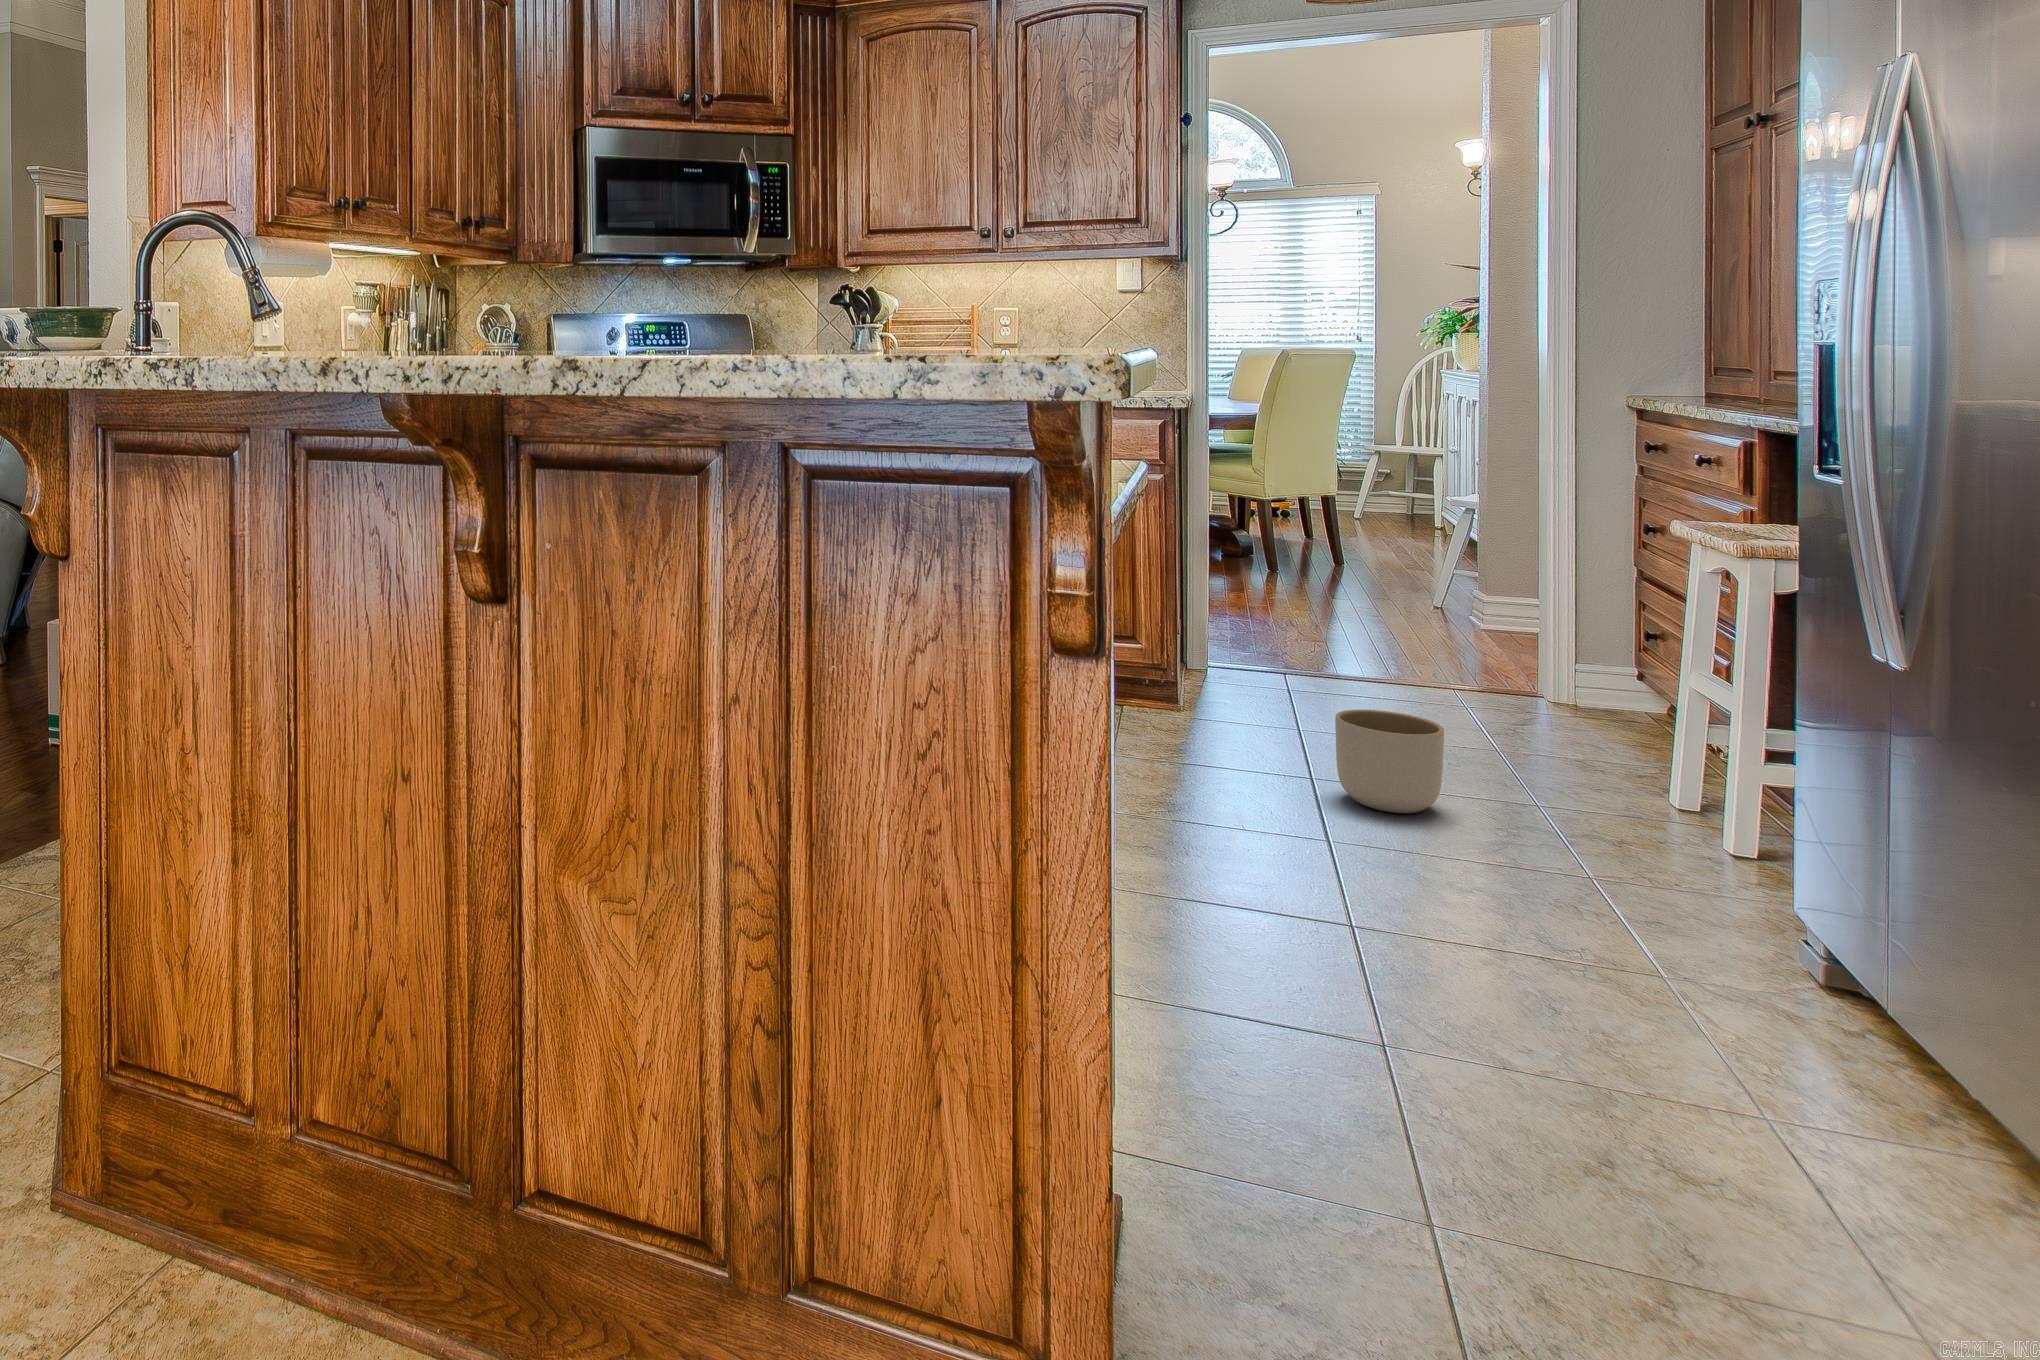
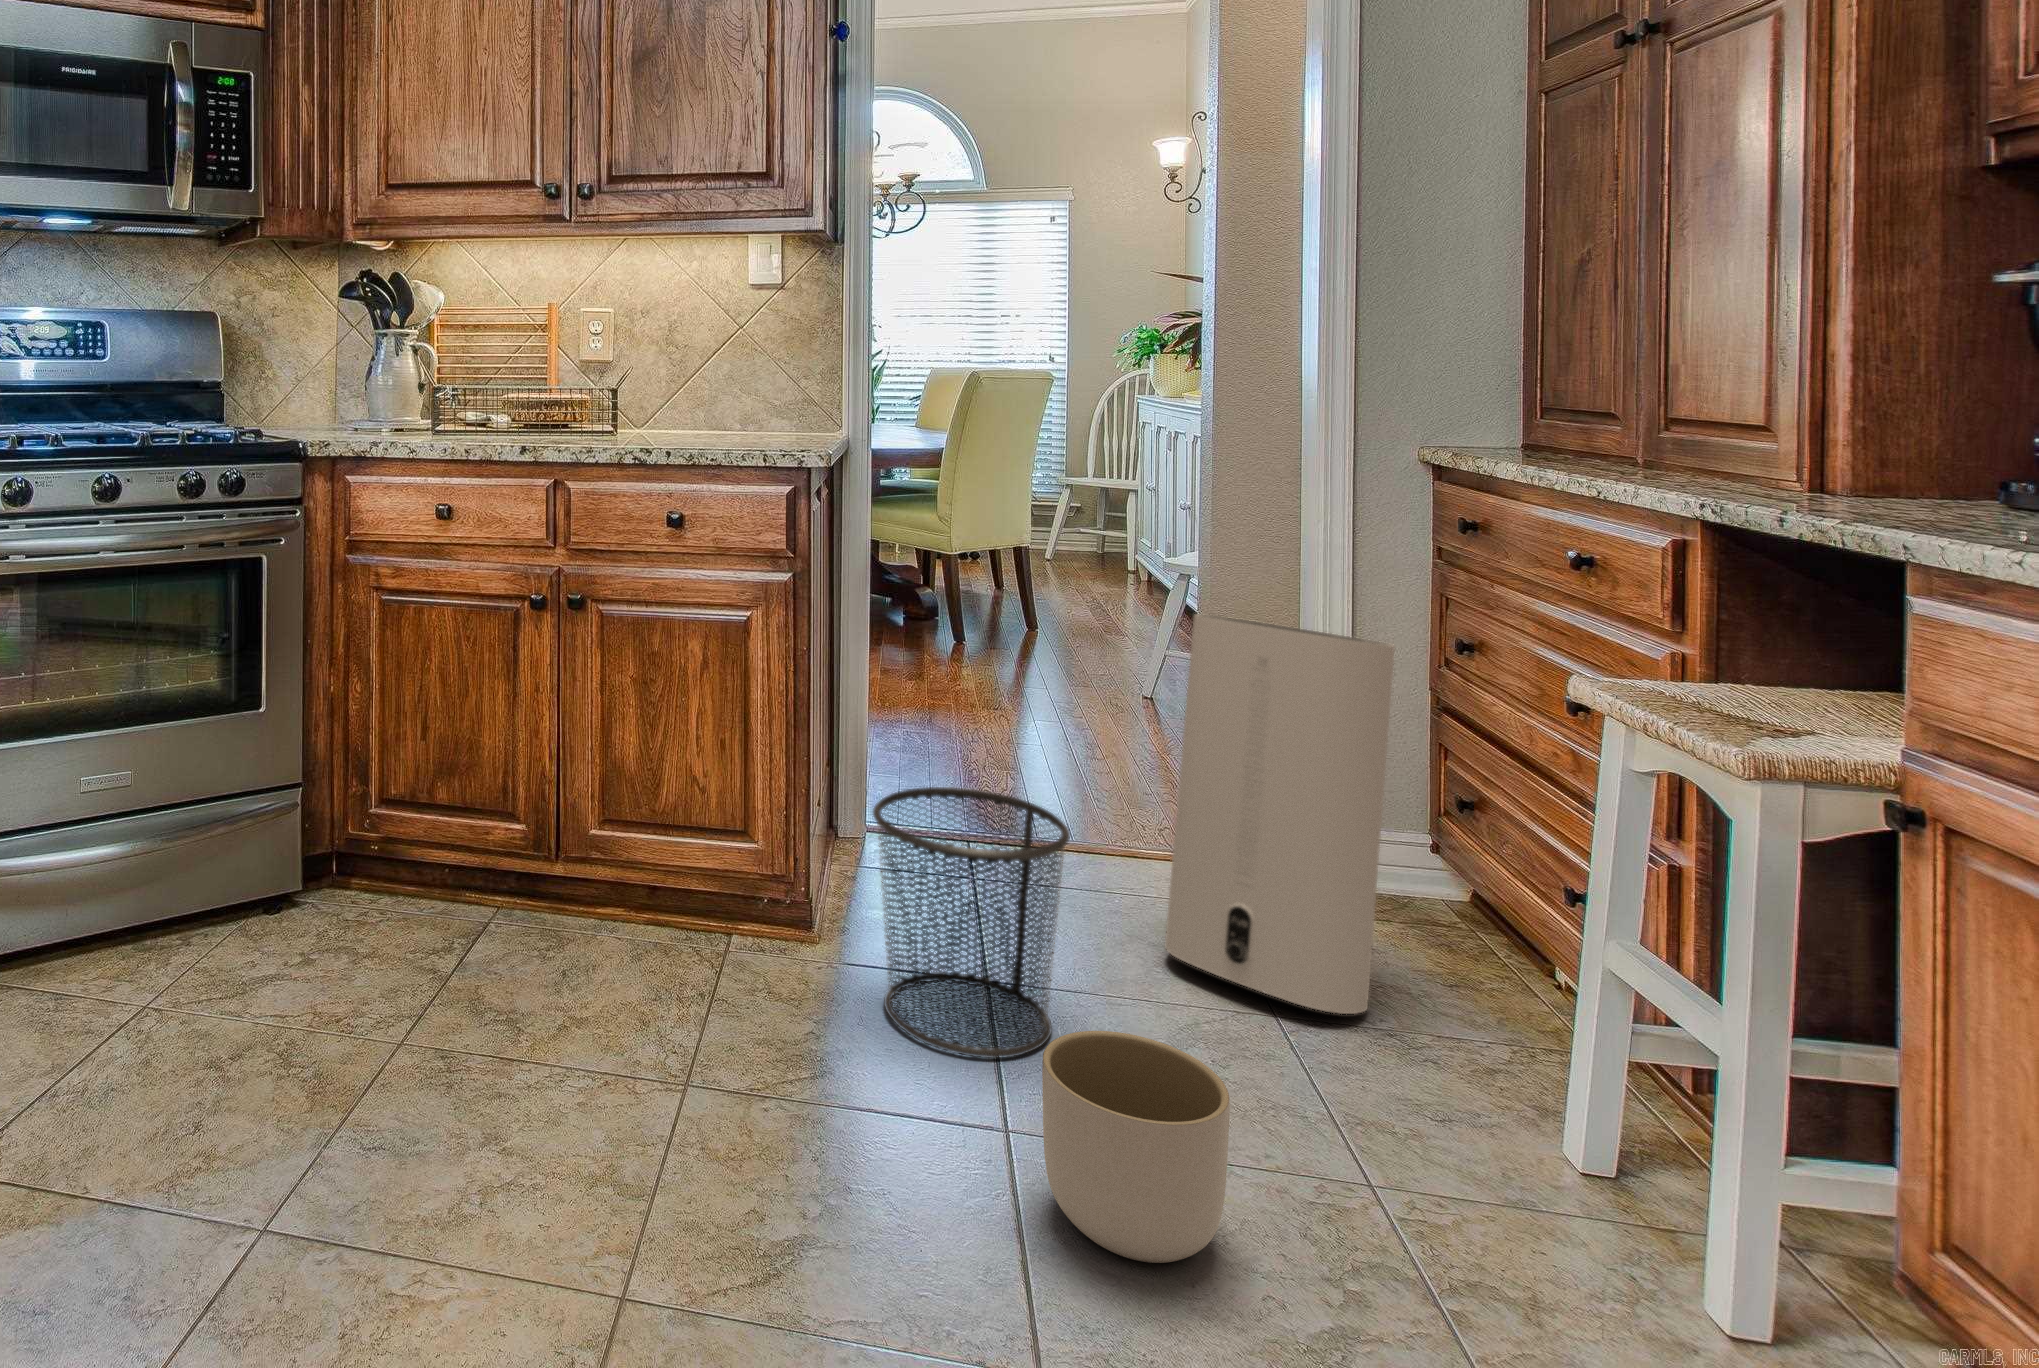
air purifier: none [1427,503,1585,746] -> present [1165,614,1395,1014]
waste bin: none [1225,607,1356,753] -> present [873,787,1070,1058]

